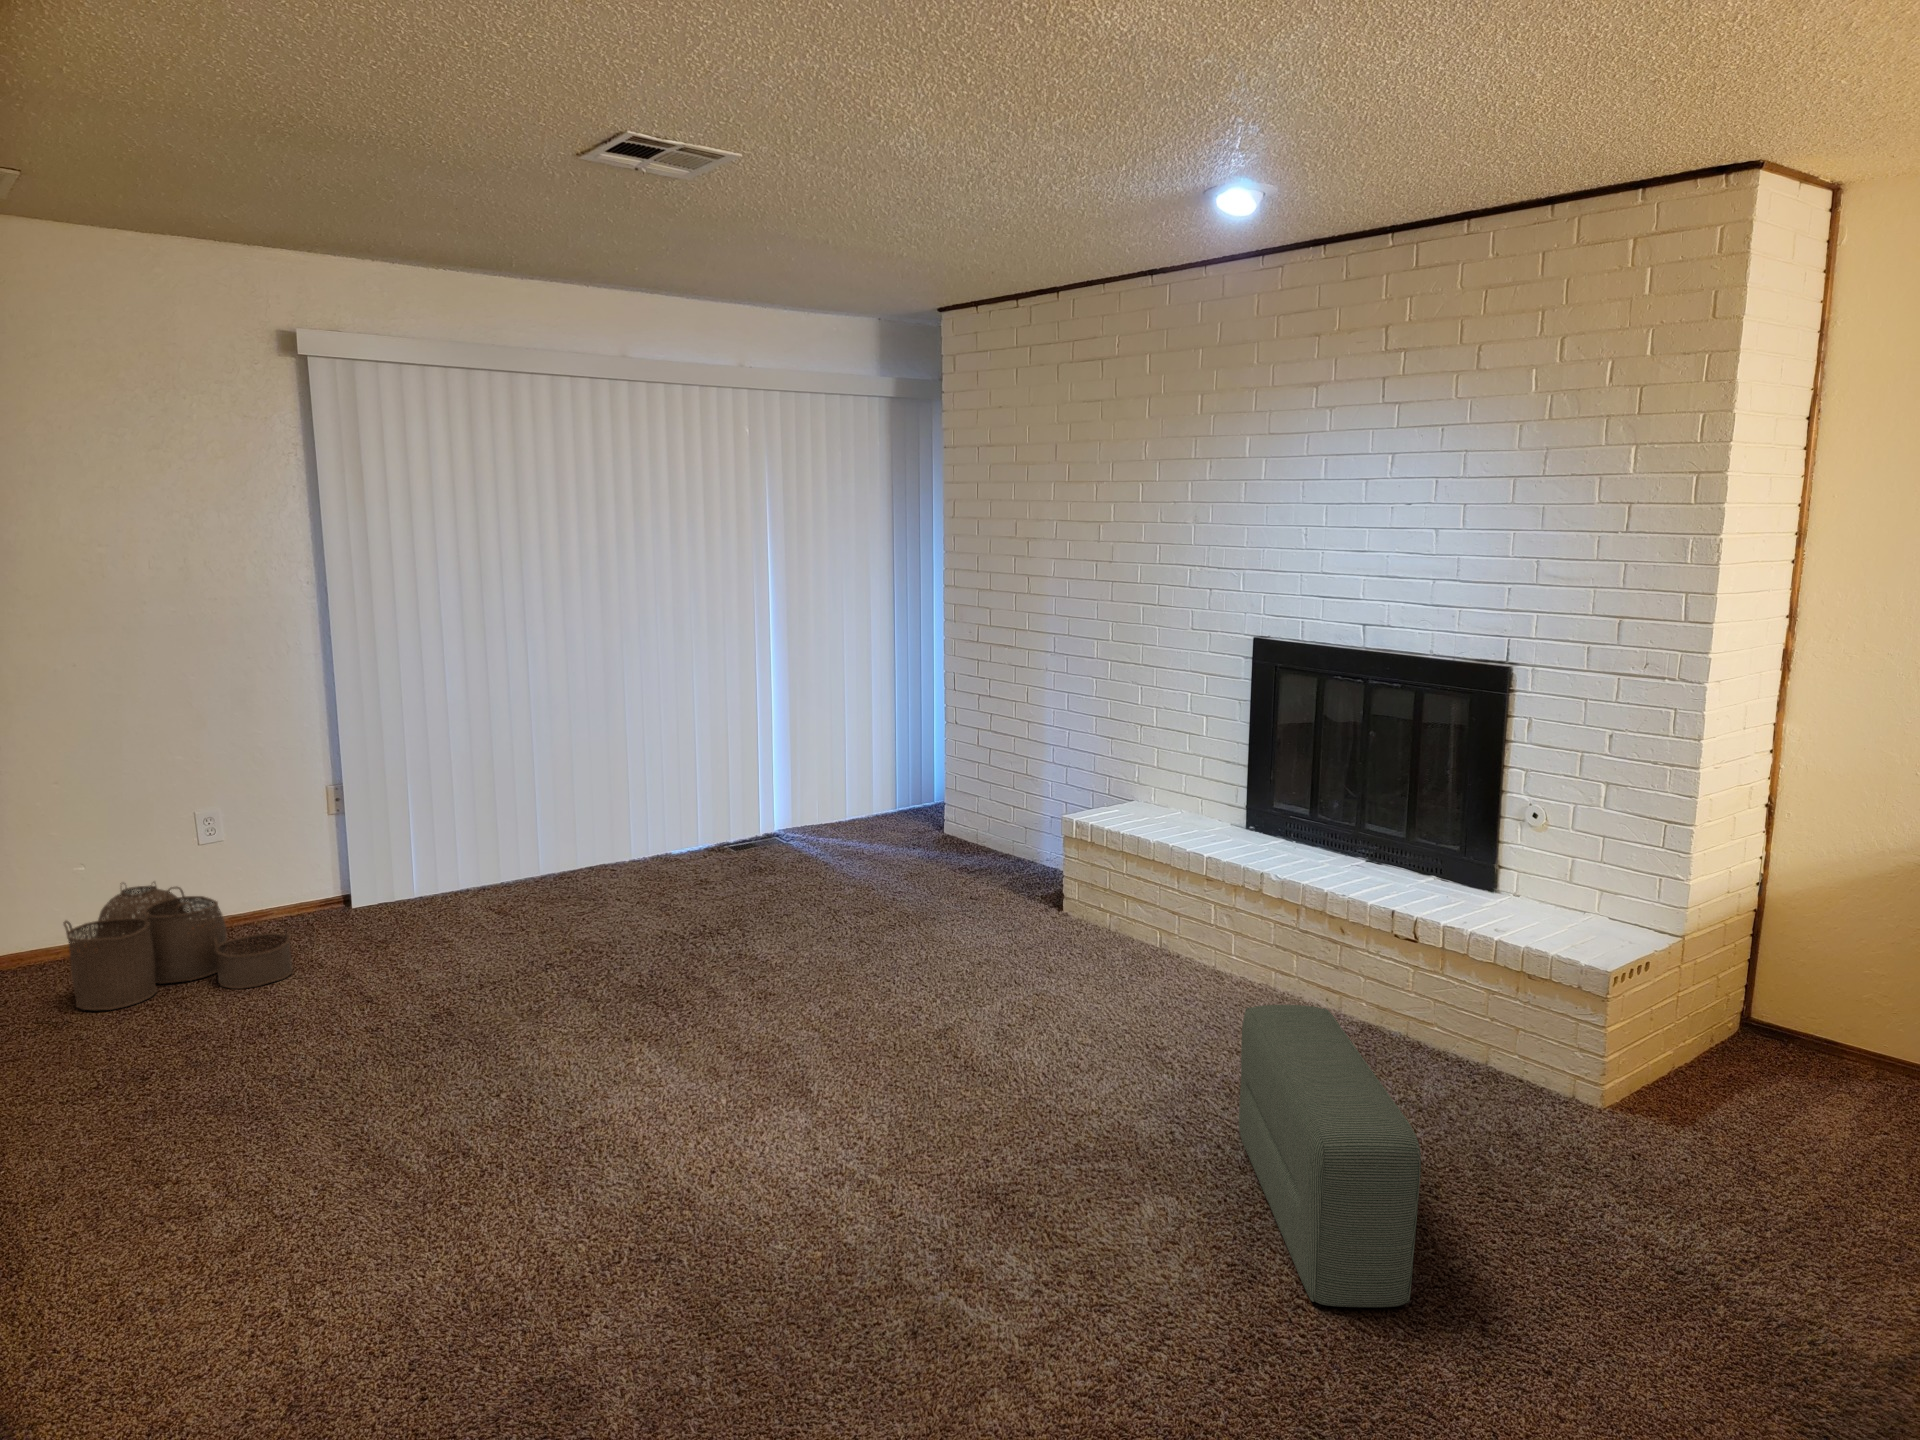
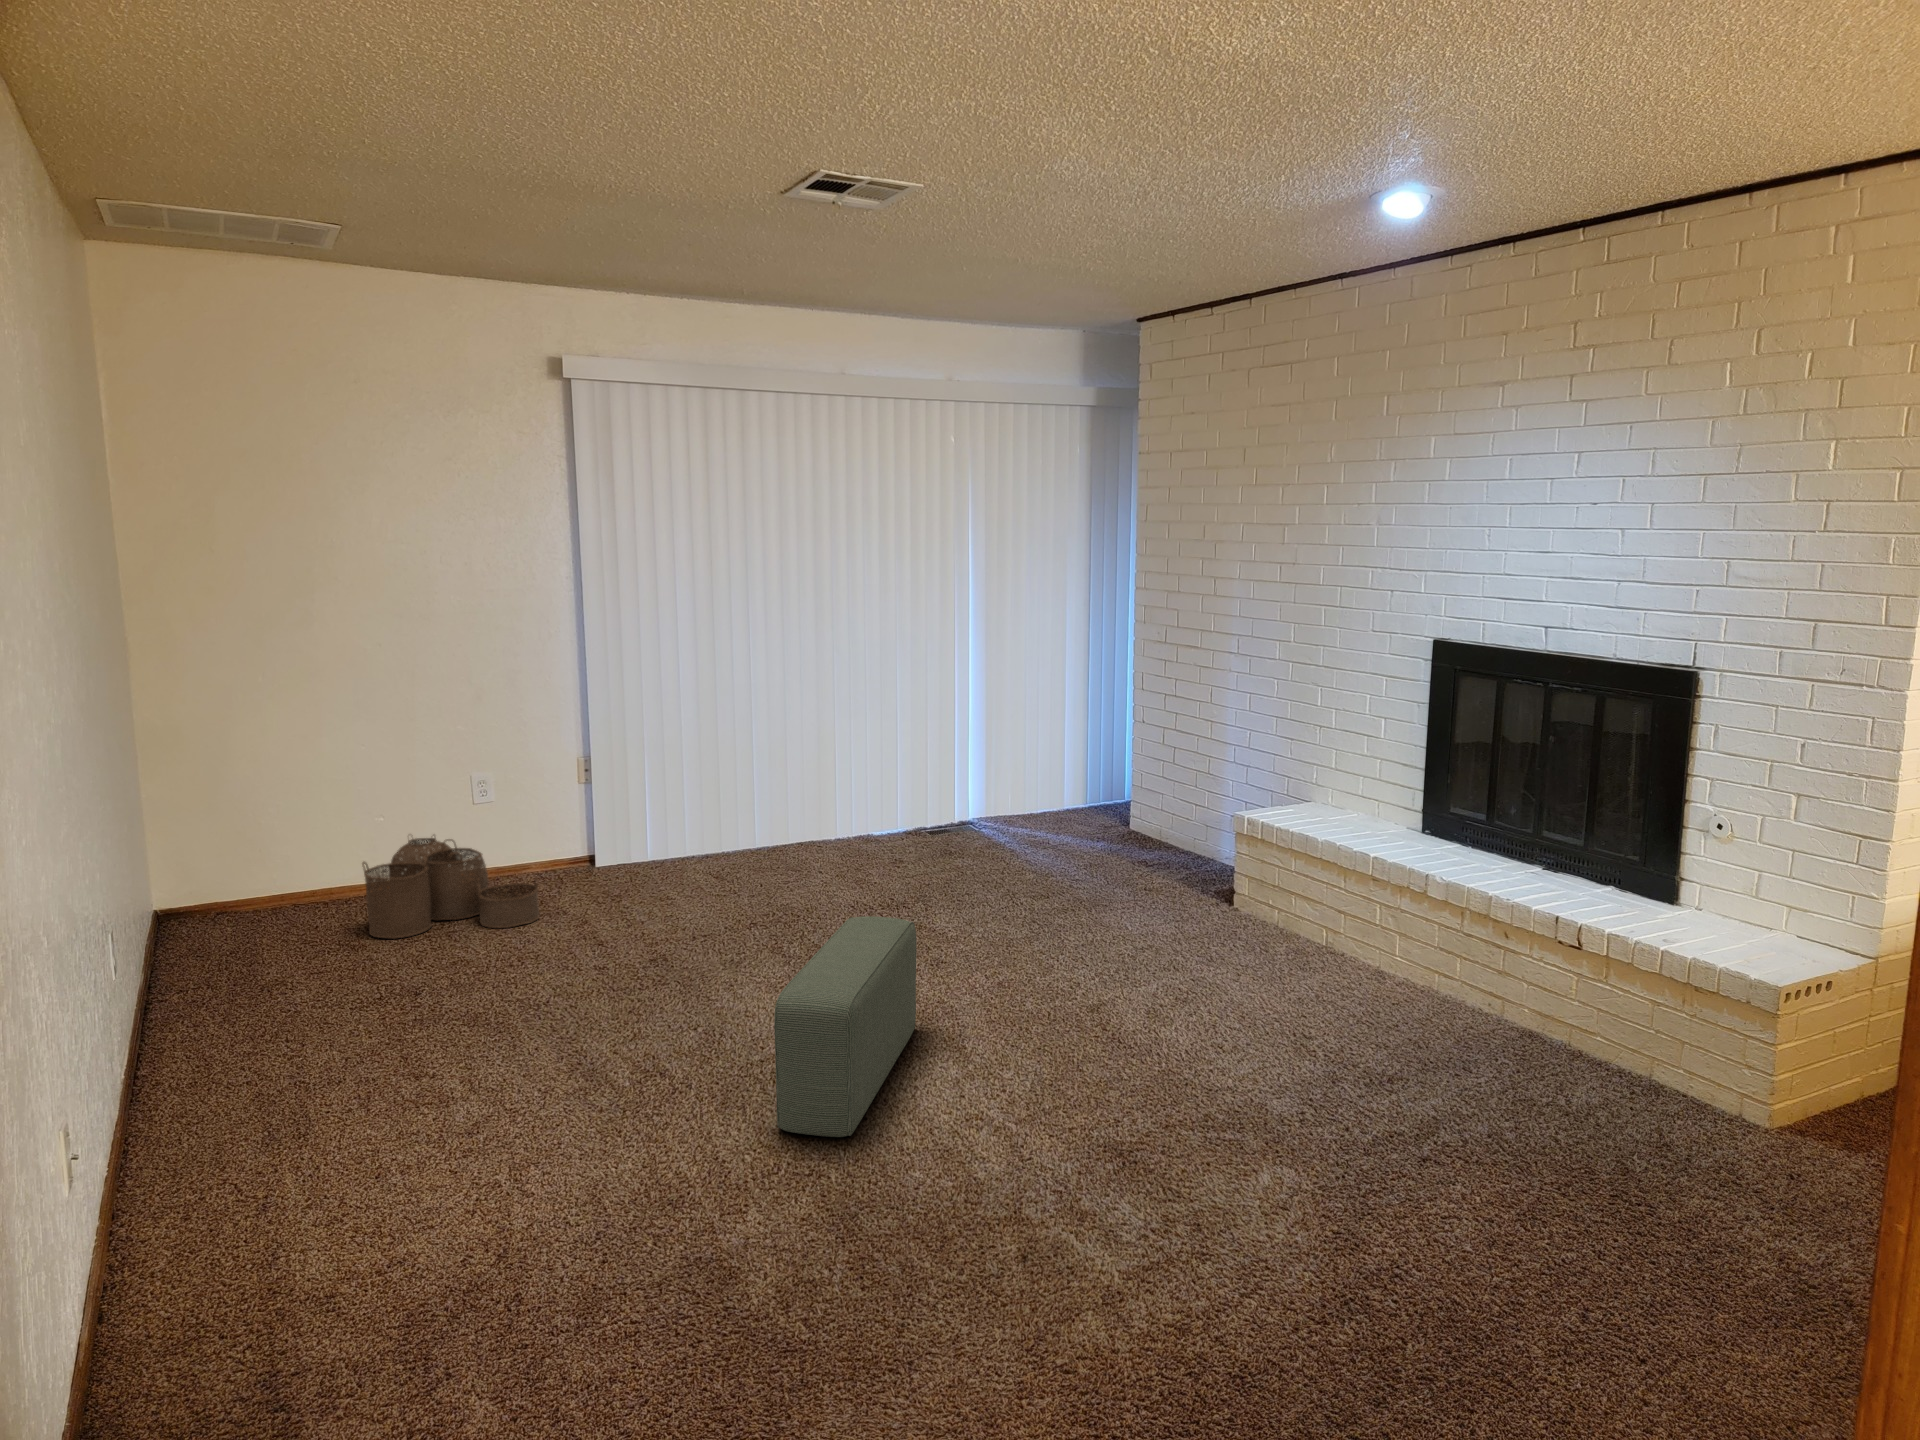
pouf: present [1239,1005,1421,1307] -> present [774,916,916,1137]

